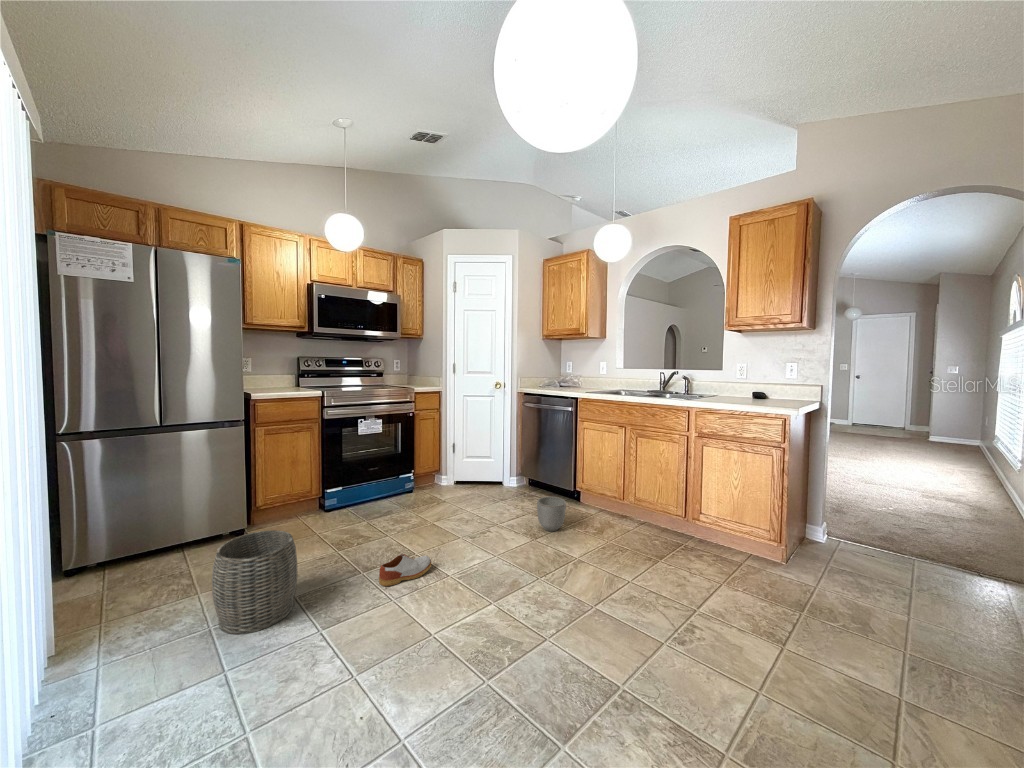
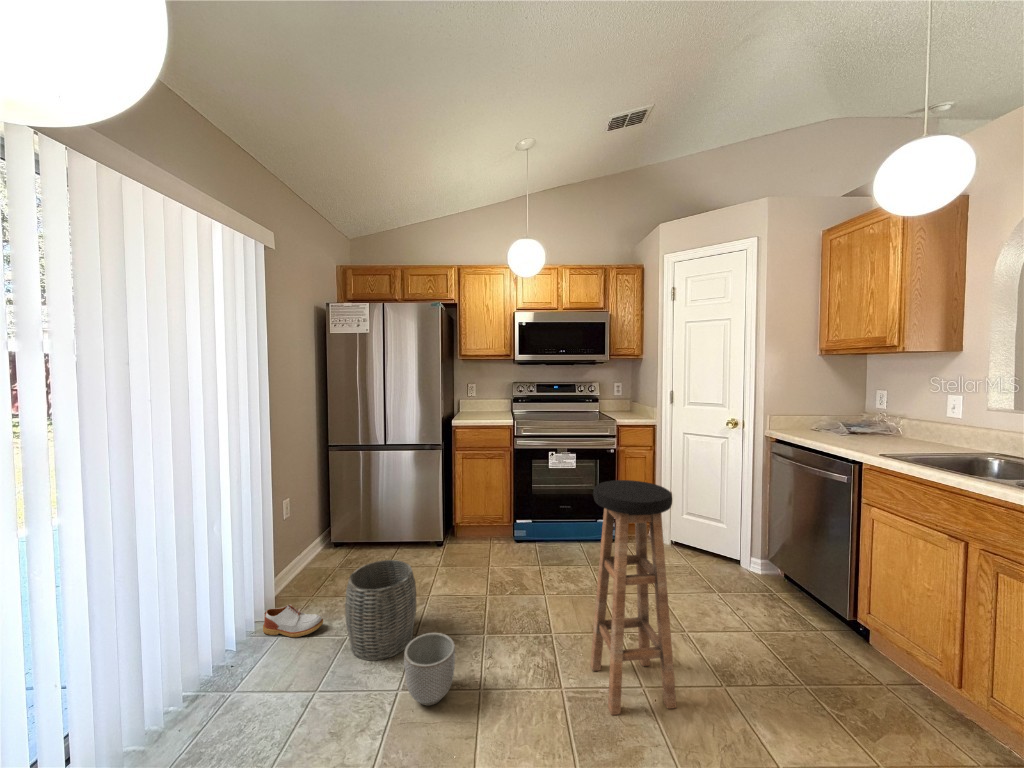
bar stool: none [457,418,519,575] -> present [590,480,676,715]
planter: present [537,497,566,531] -> present [404,633,455,706]
shoe: present [379,554,431,586] -> present [263,605,323,637]

